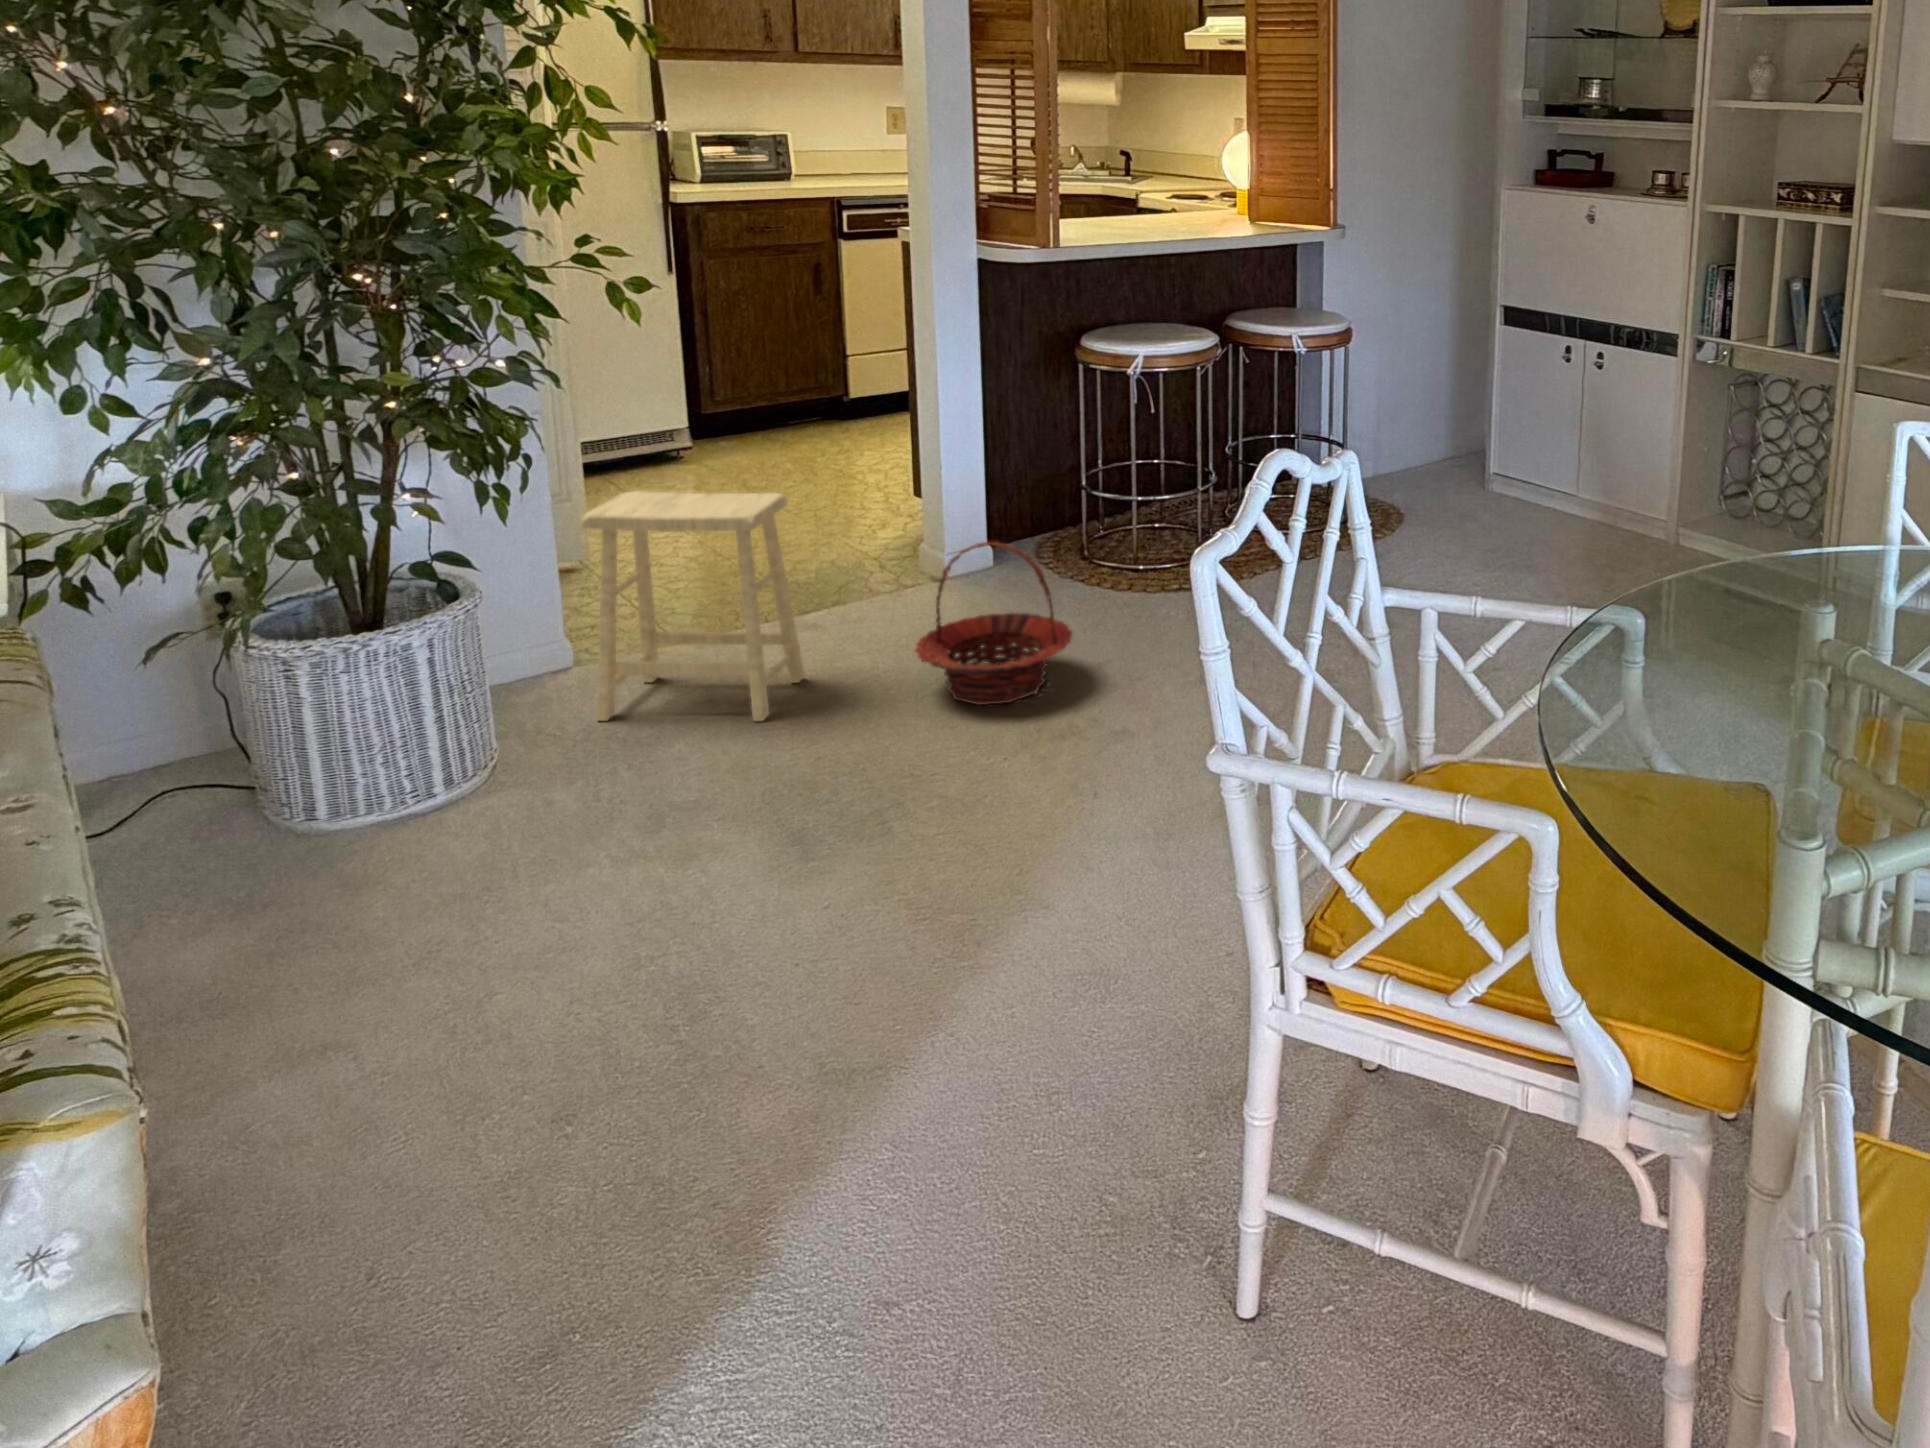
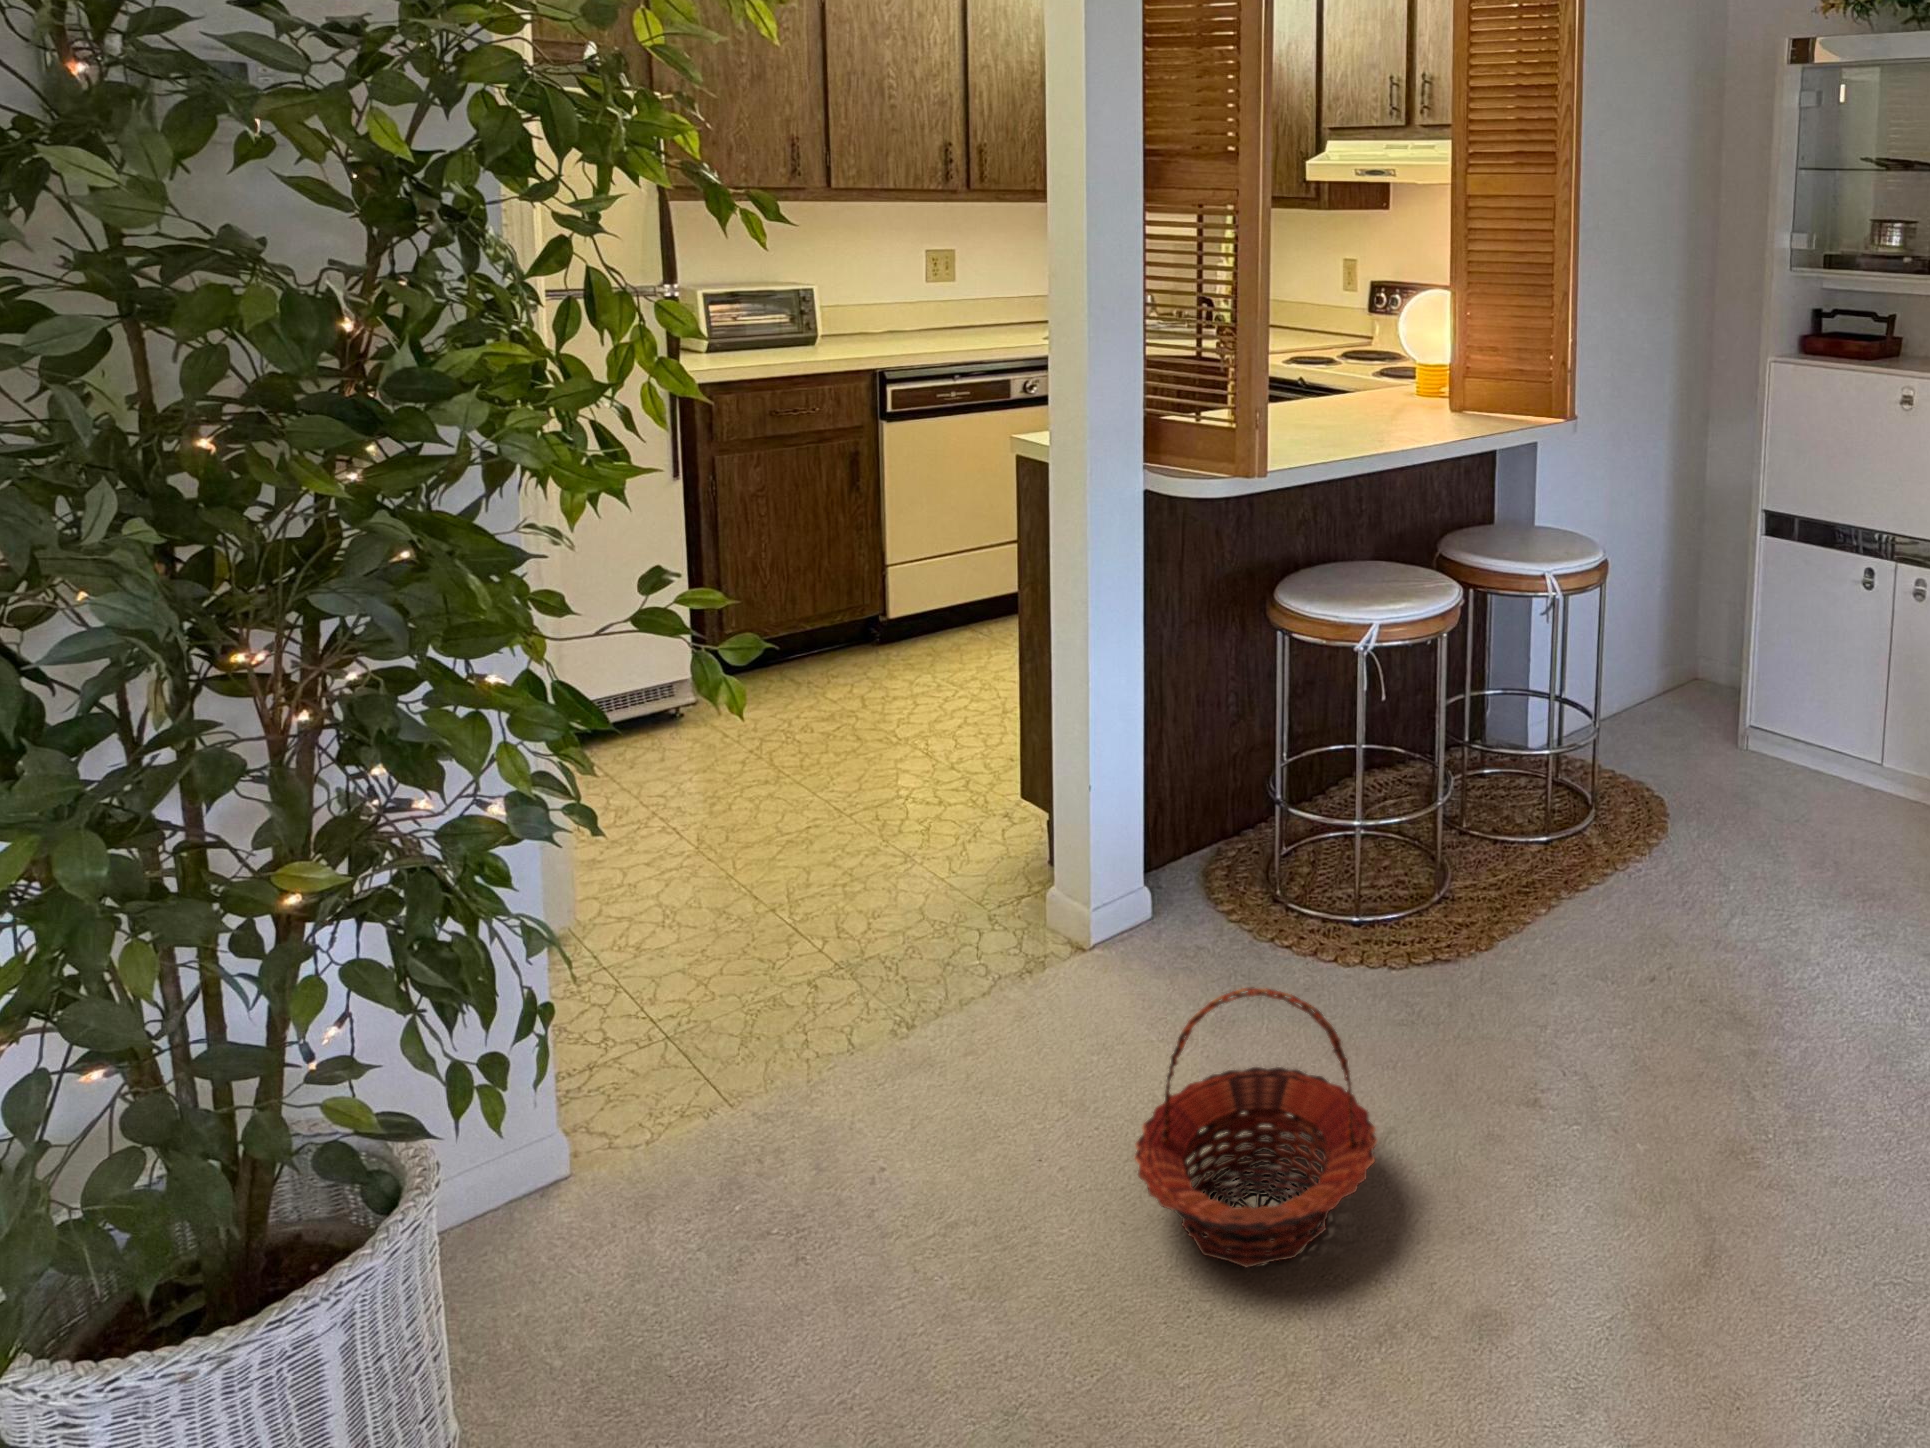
footstool: present [582,491,805,721] -> none [609,922,948,1346]

